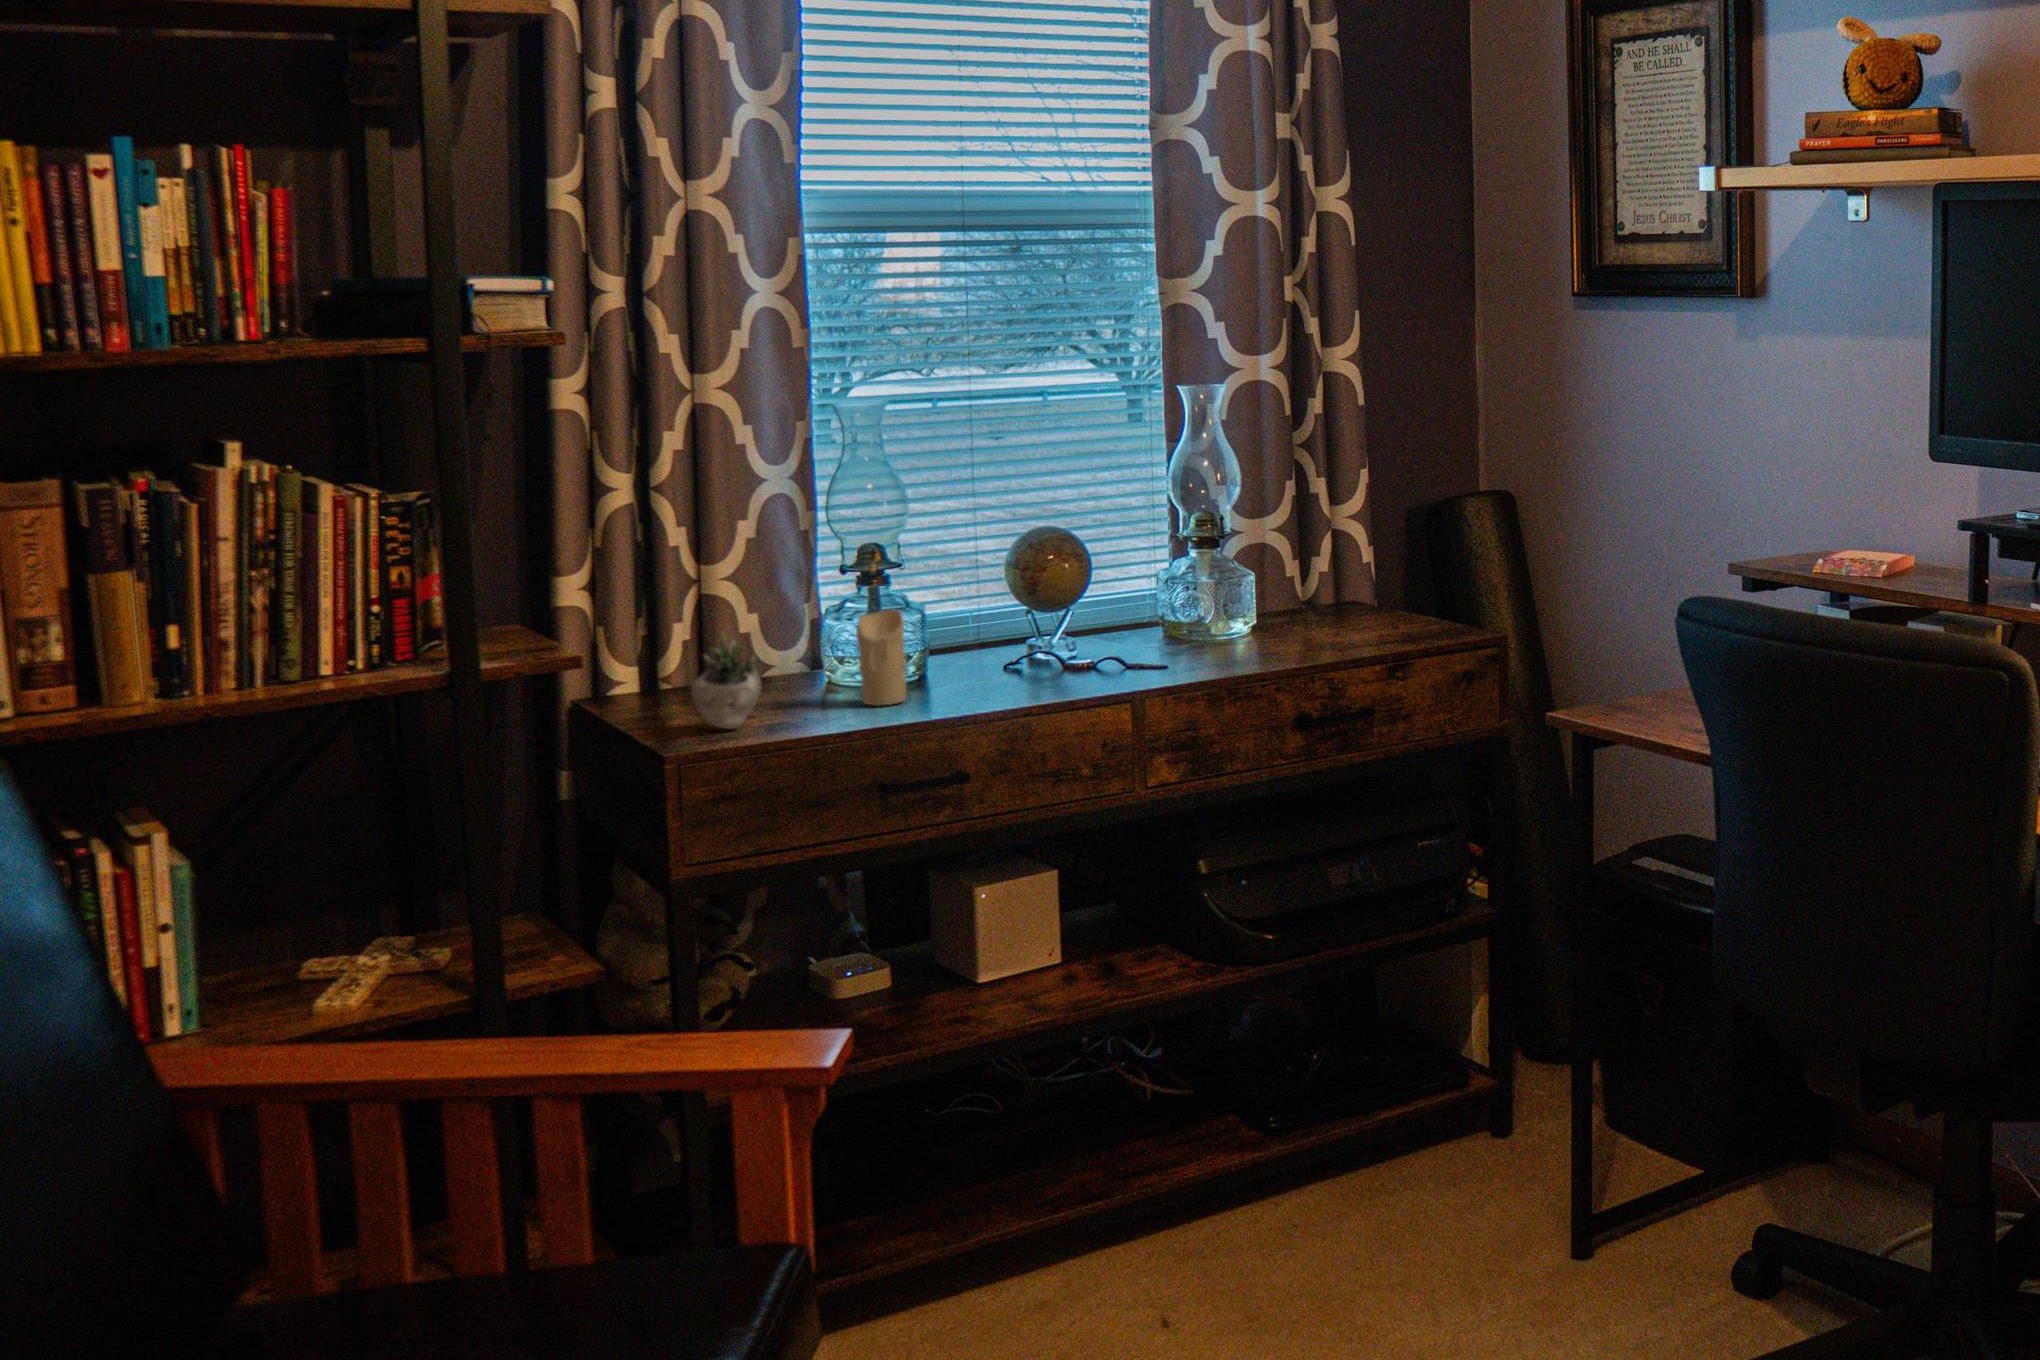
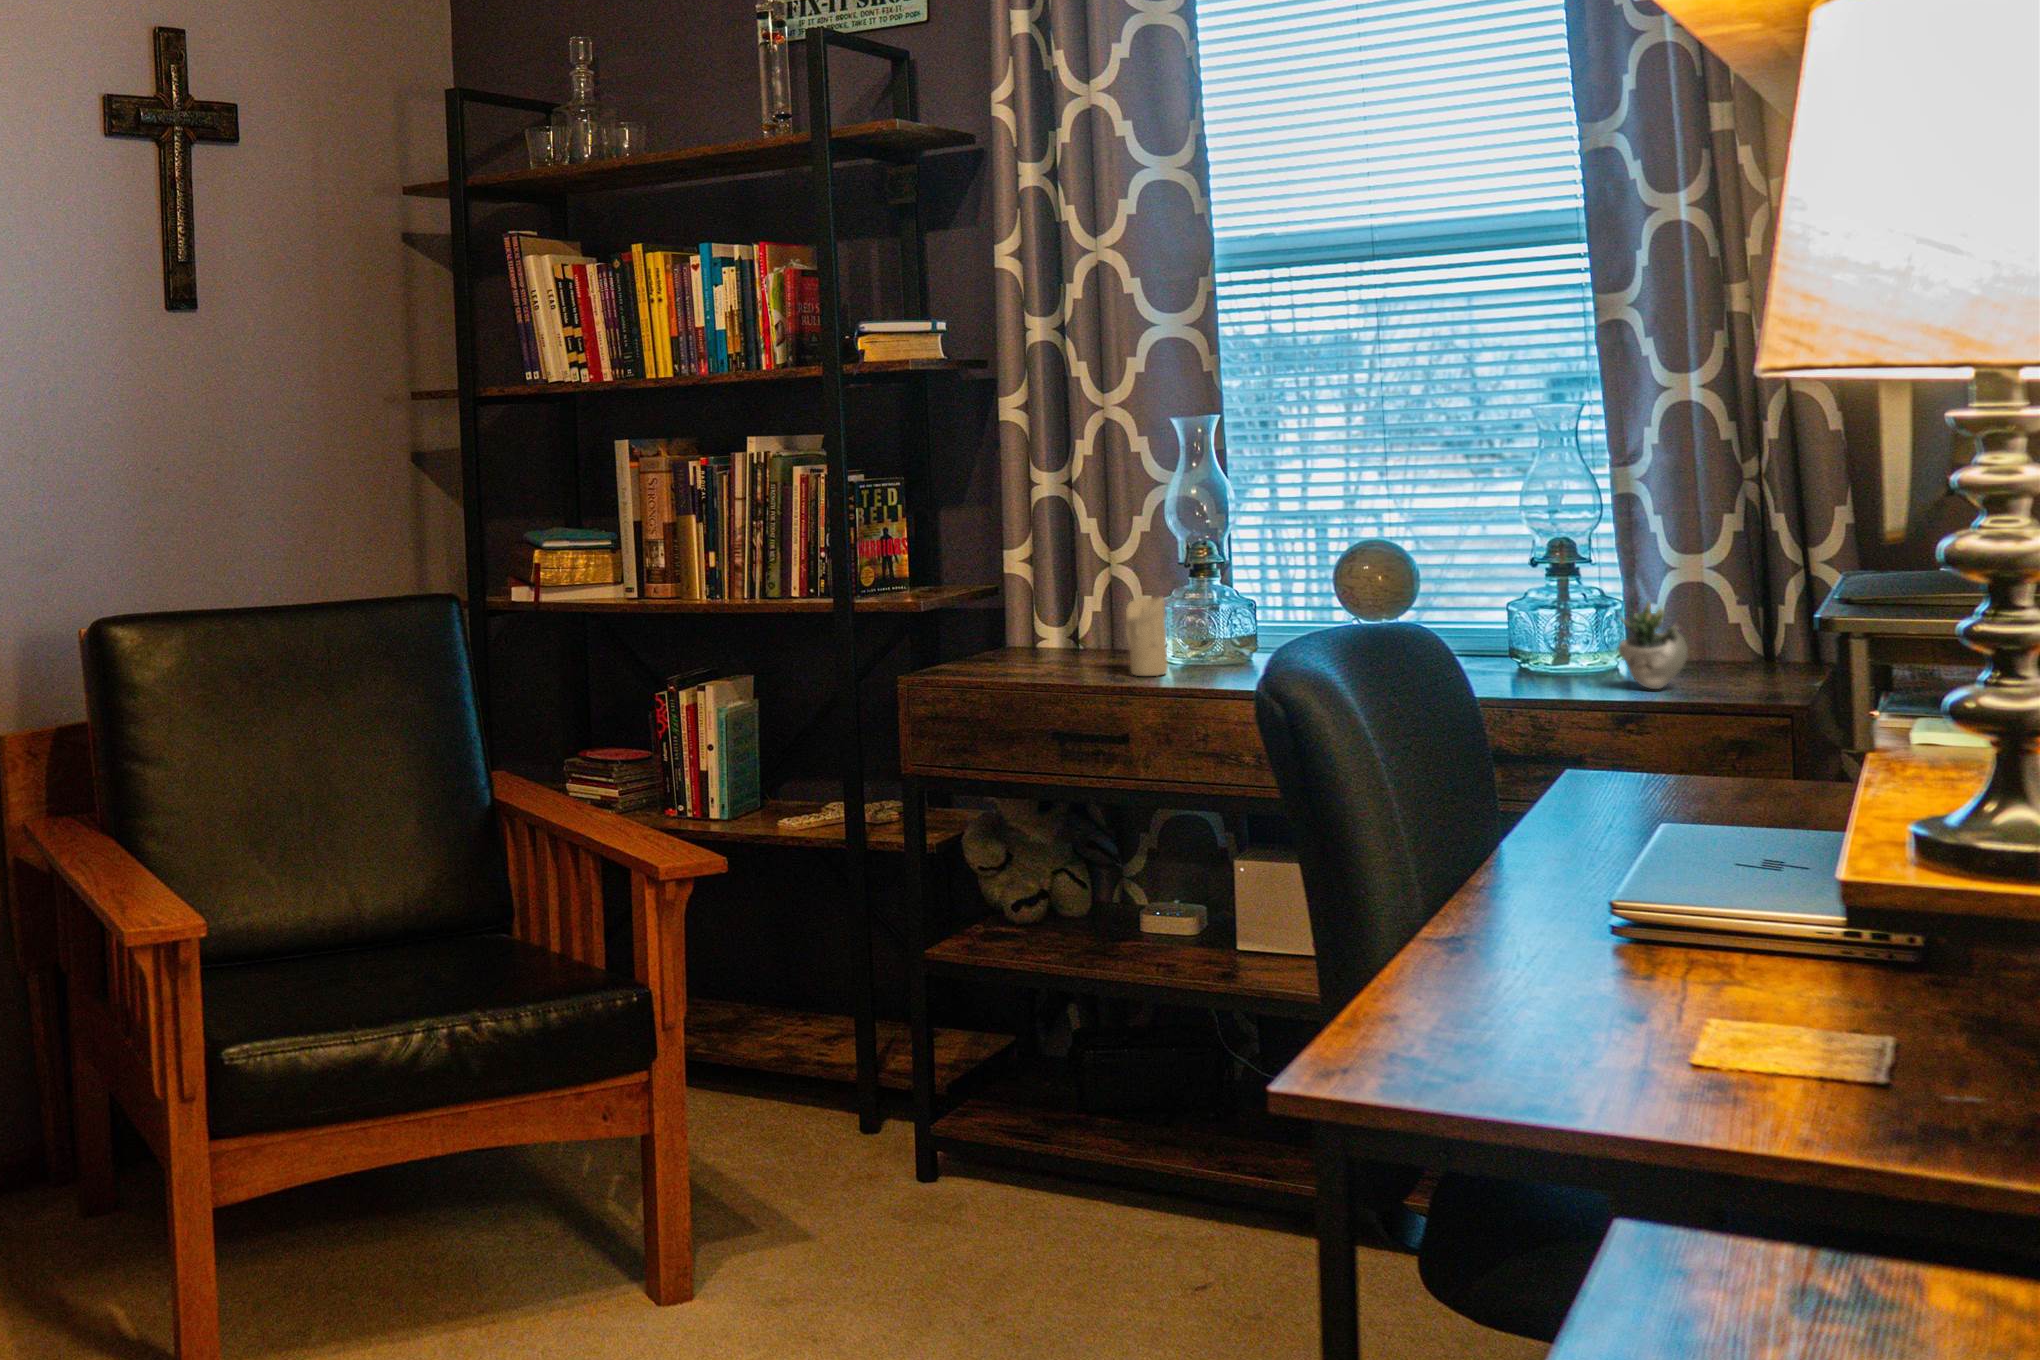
succulent plant: present [691,618,826,729] -> present [1619,601,1688,689]

